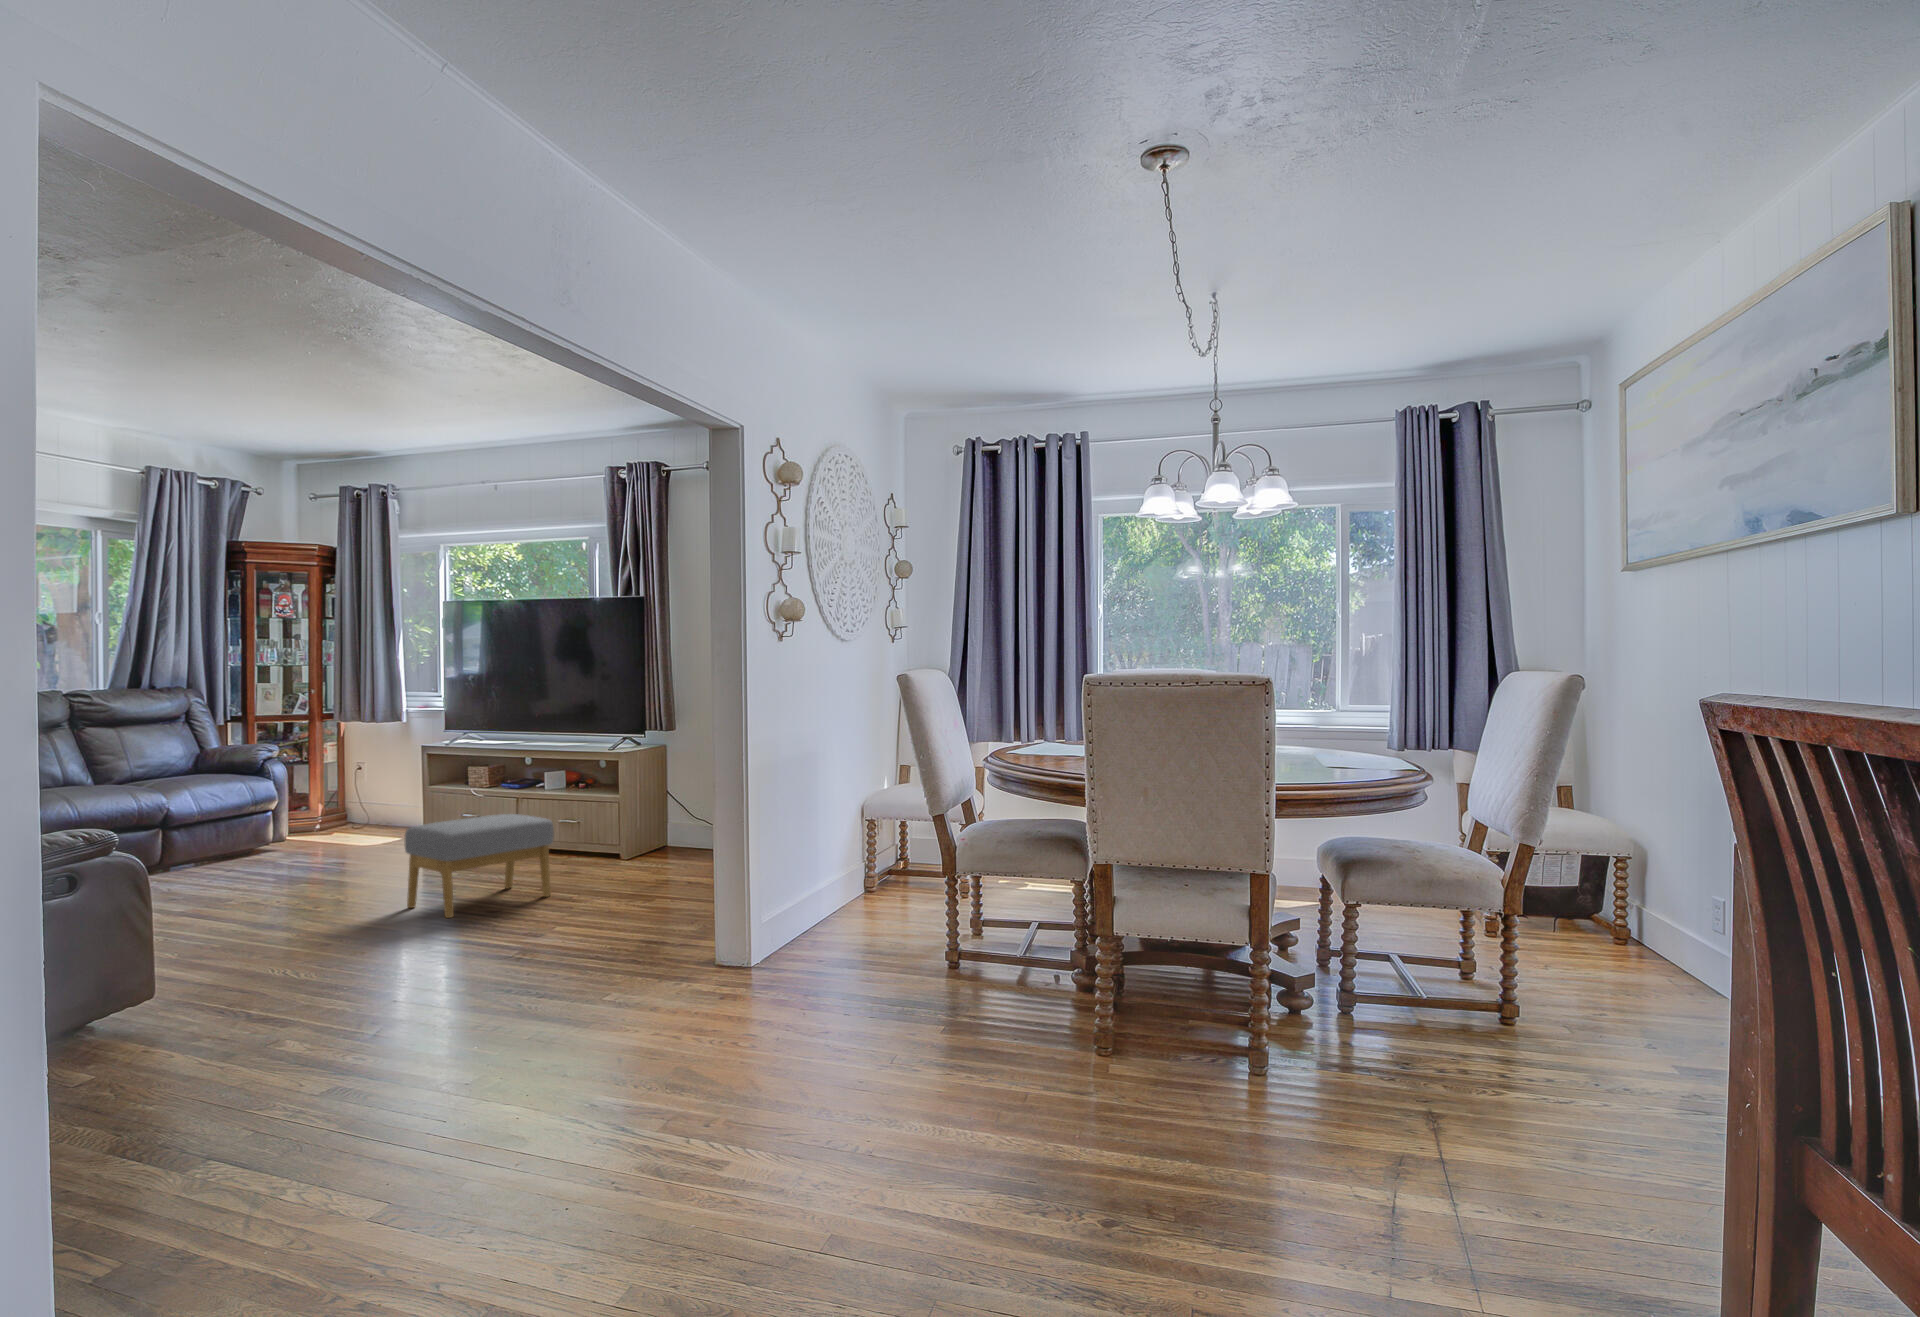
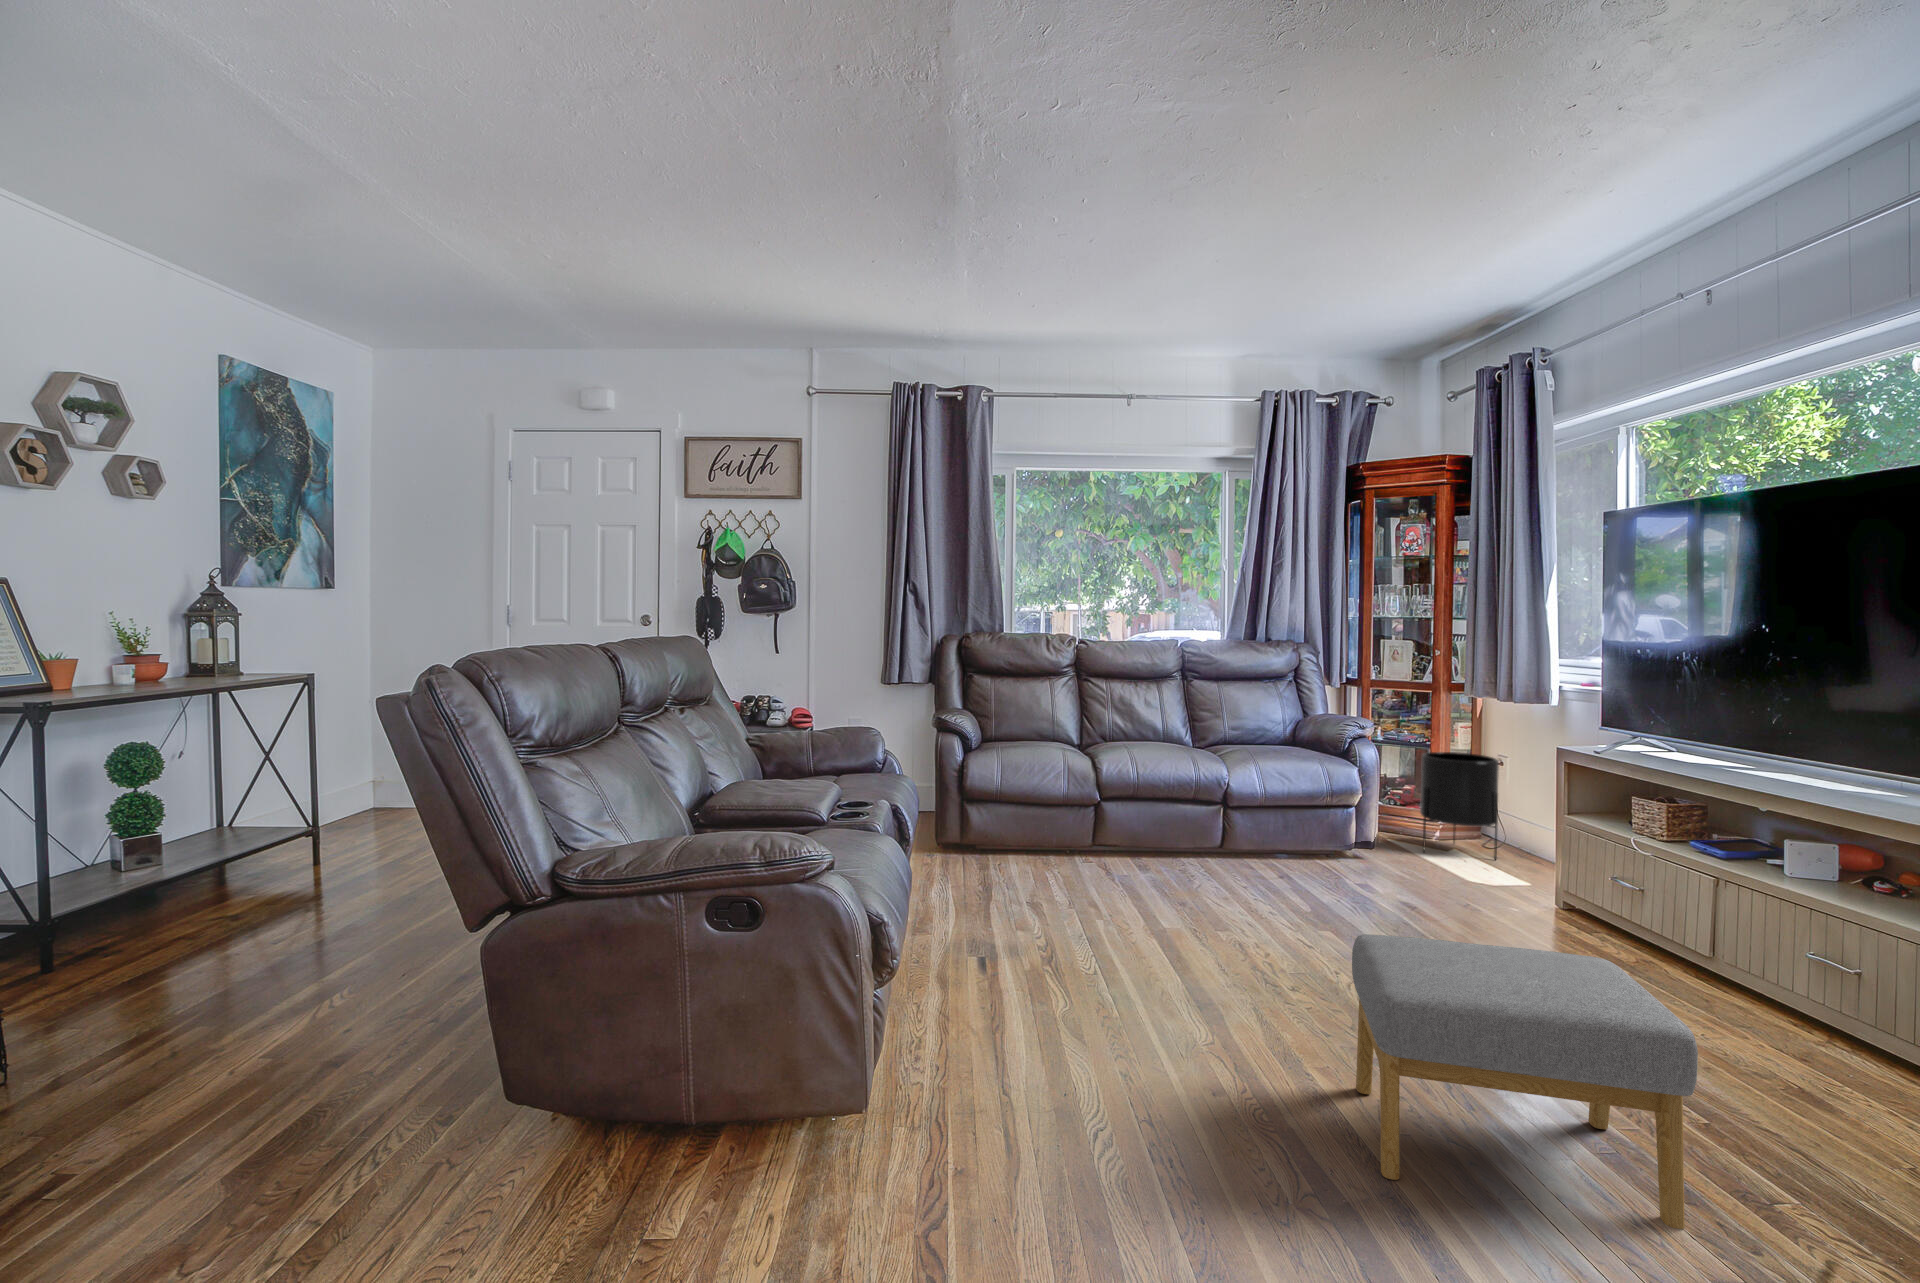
planter: none [310,765,369,840] -> present [1420,752,1499,860]

